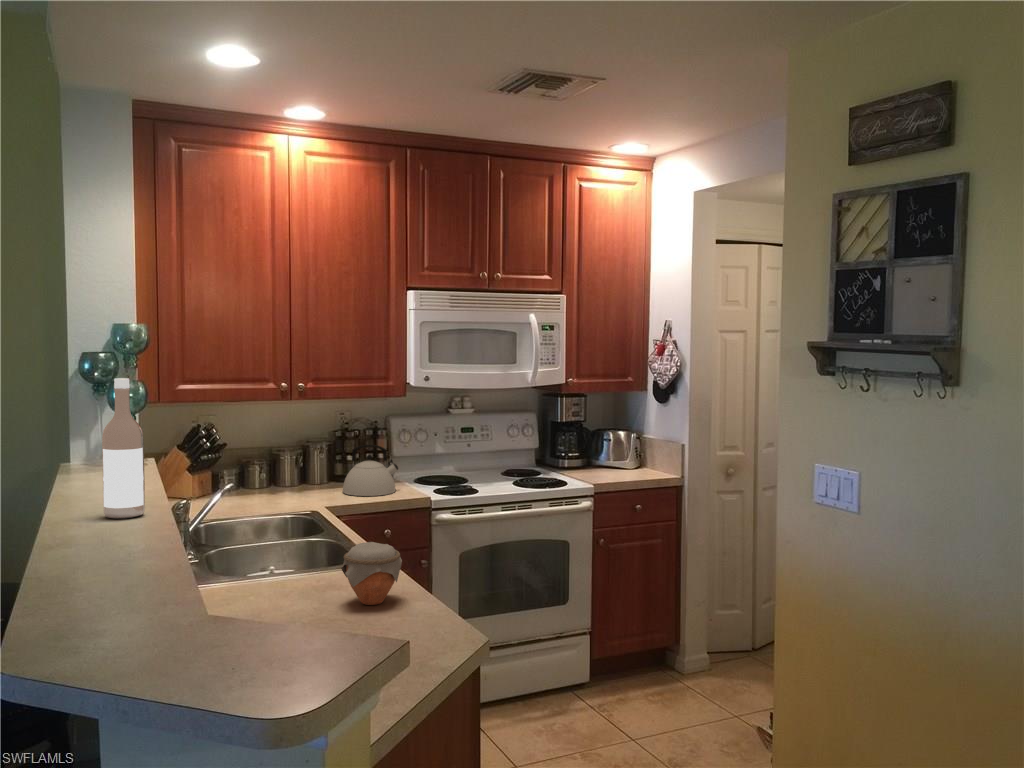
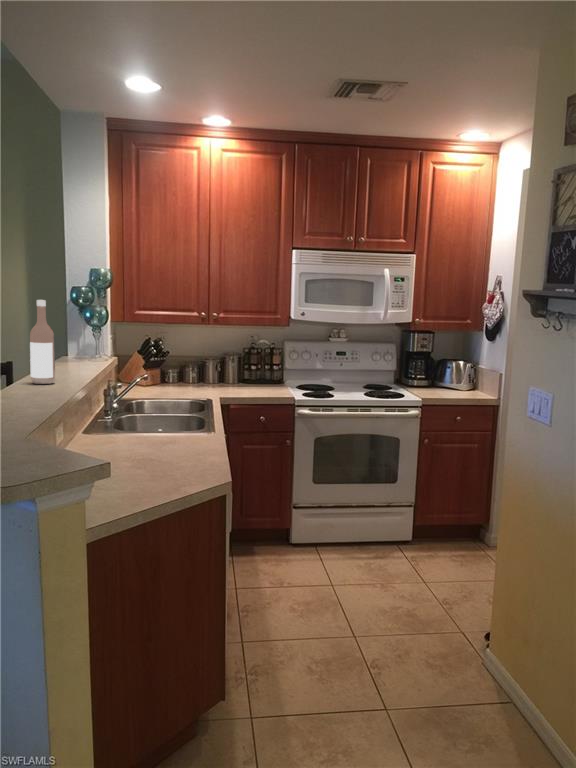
kettle: present [343,445,398,496] -> none [241,358,279,393]
jar: present [341,542,402,605] -> none [169,414,211,453]

